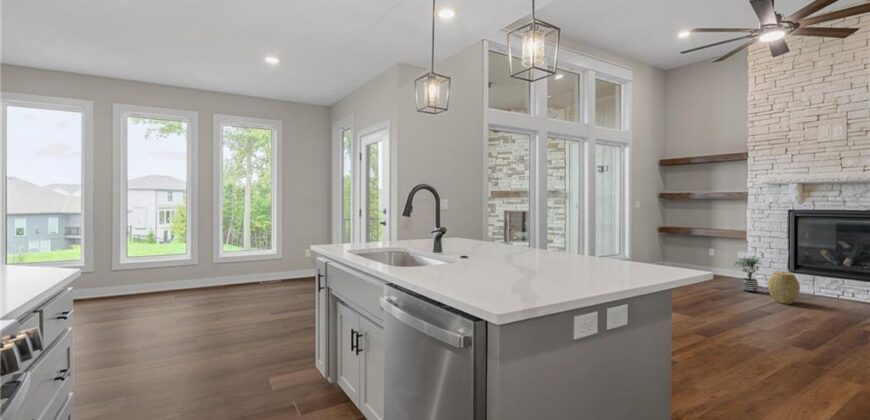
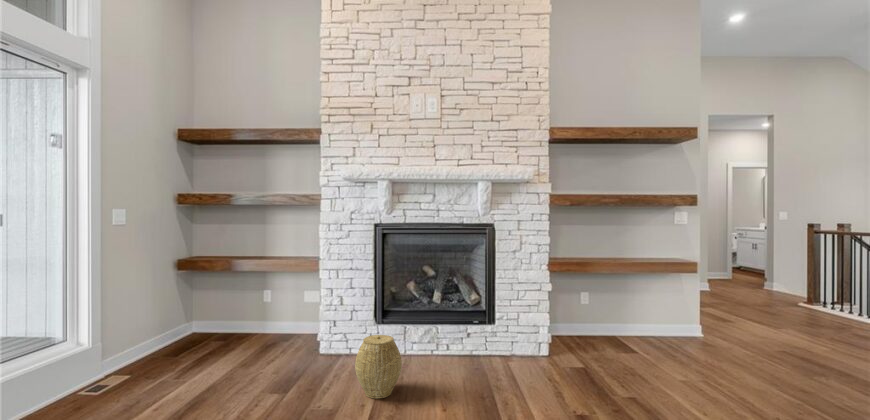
potted plant: present [734,257,761,293] -> none [299,306,347,375]

